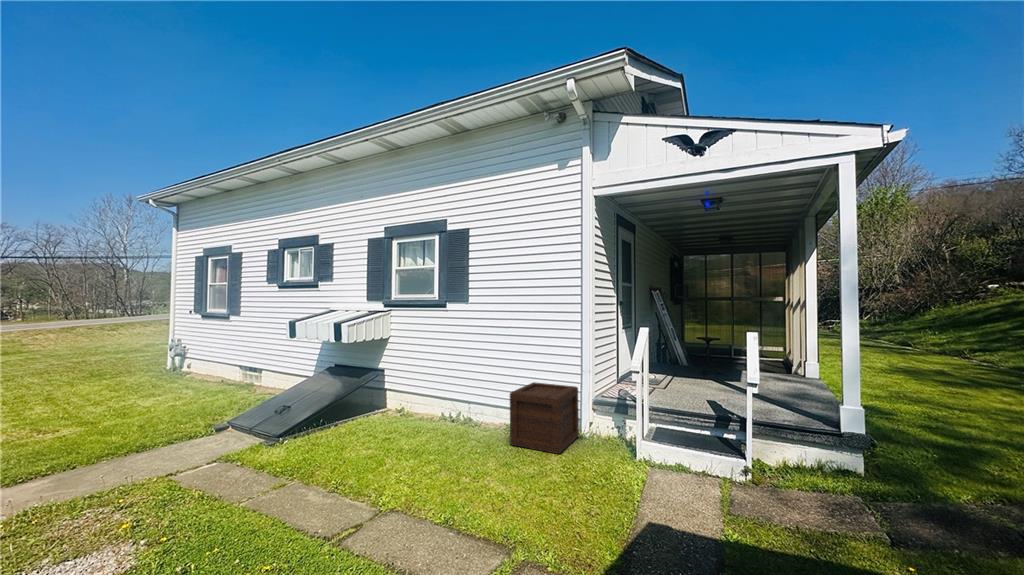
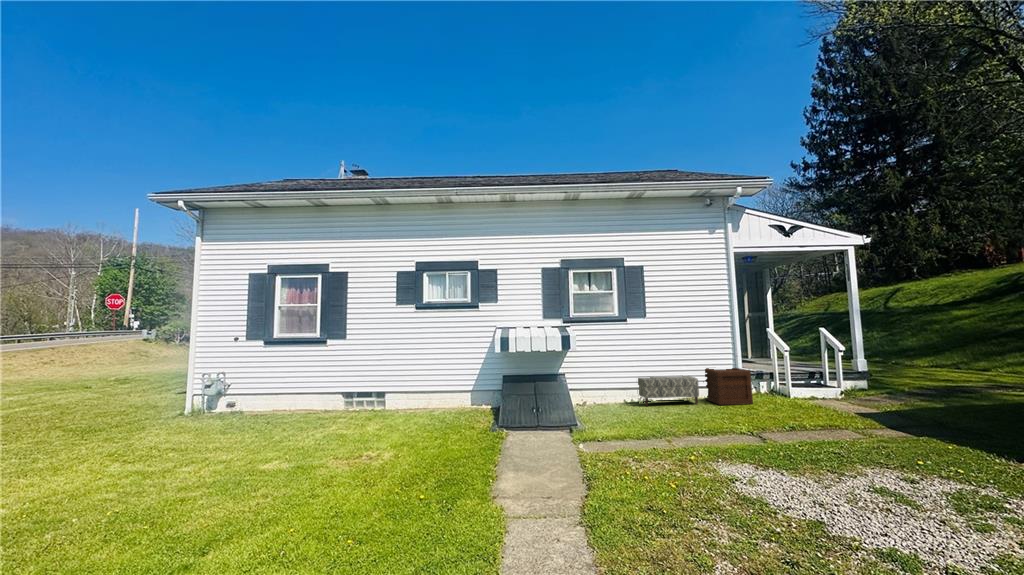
bench: none [431,383,514,437] -> present [638,375,699,406]

